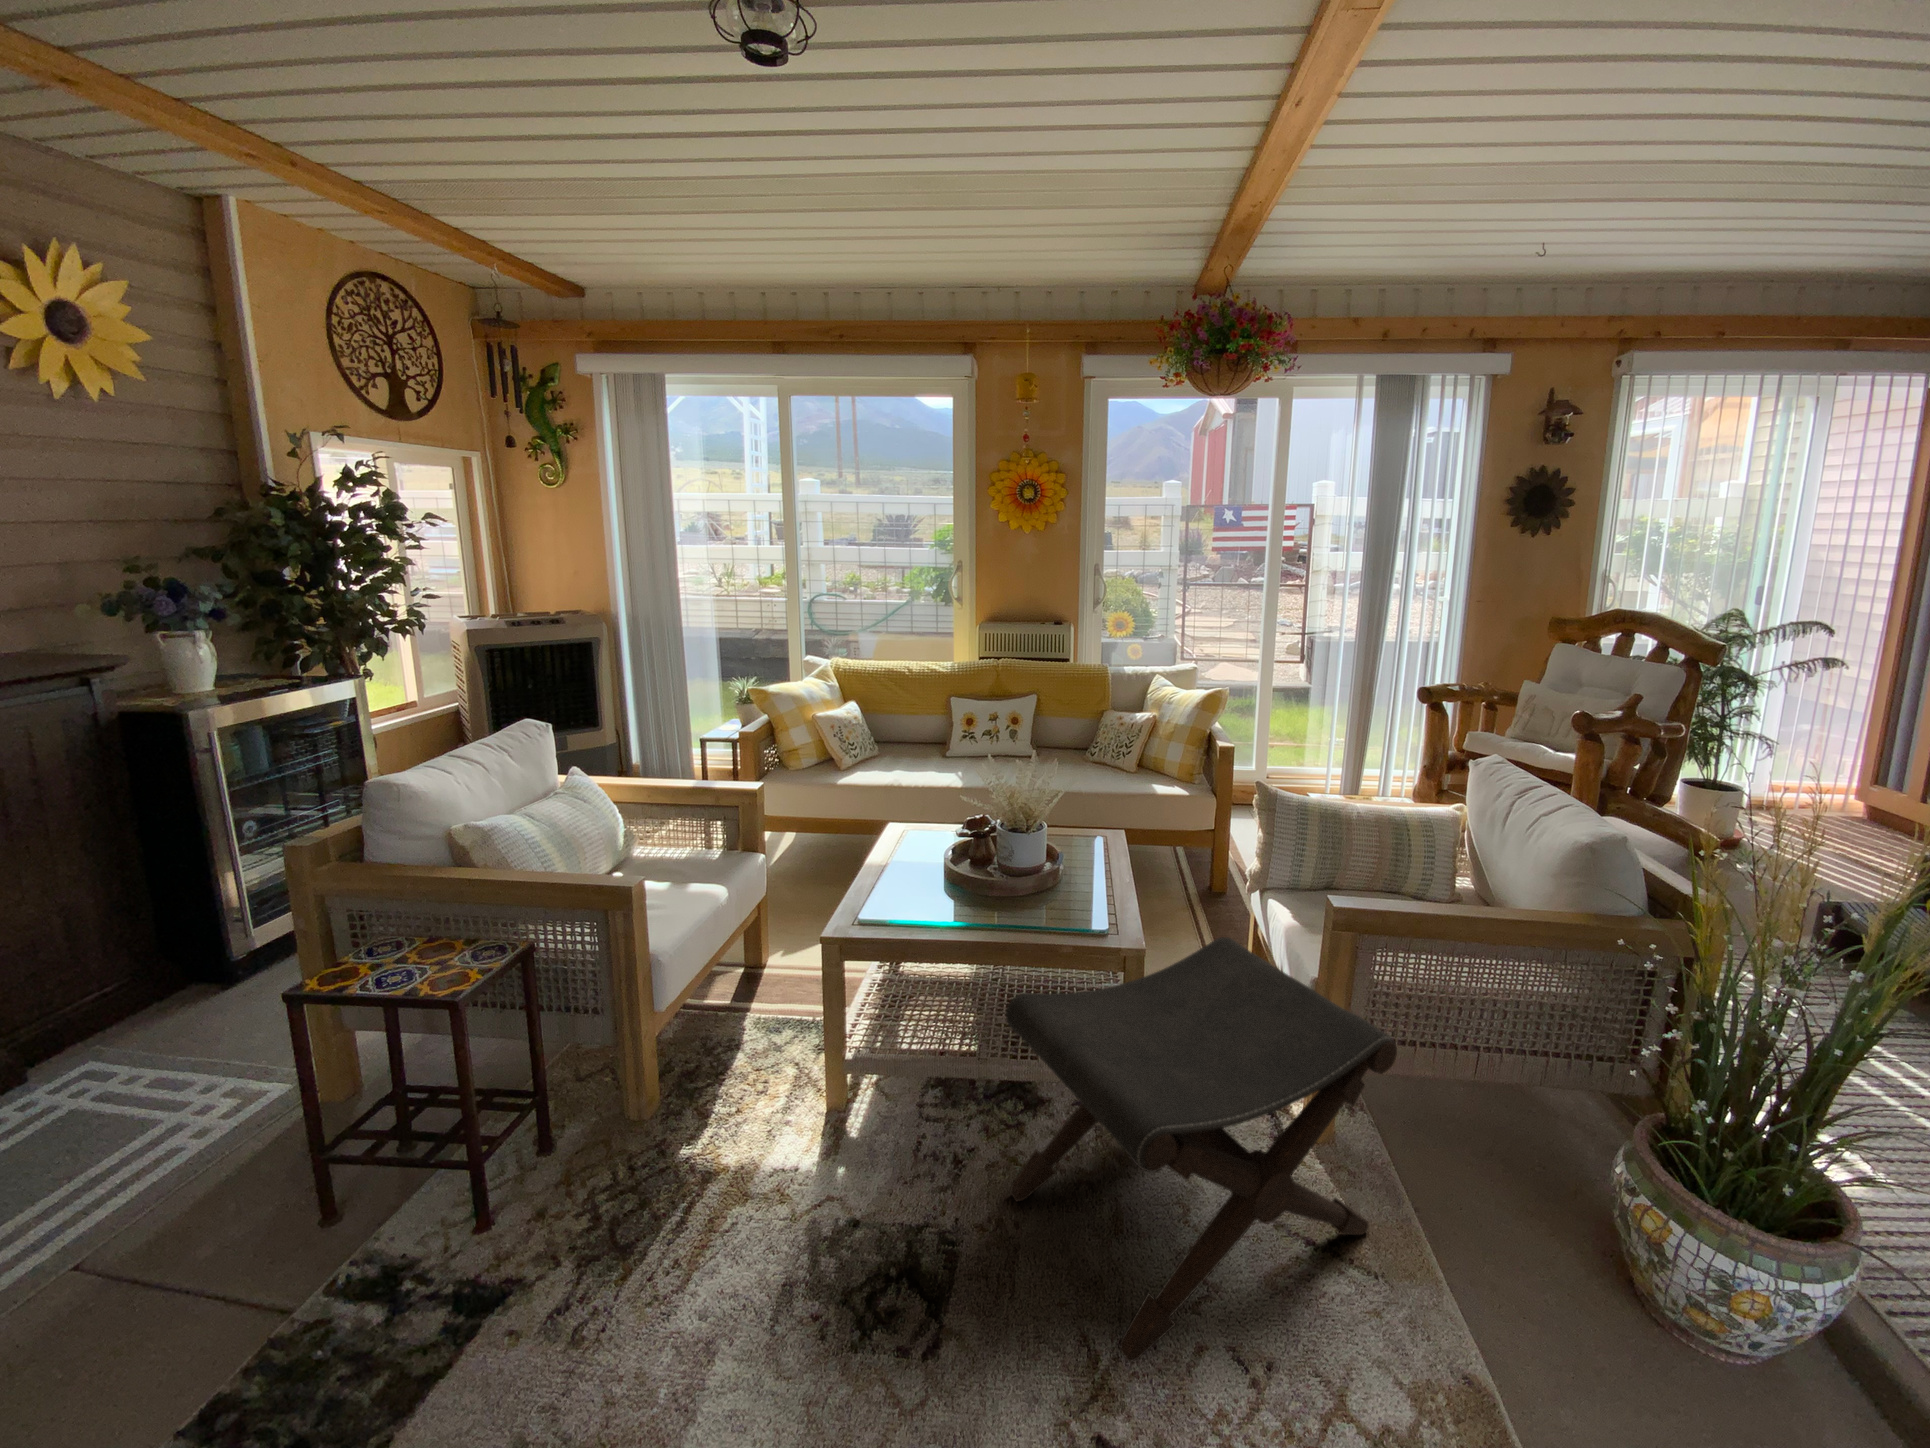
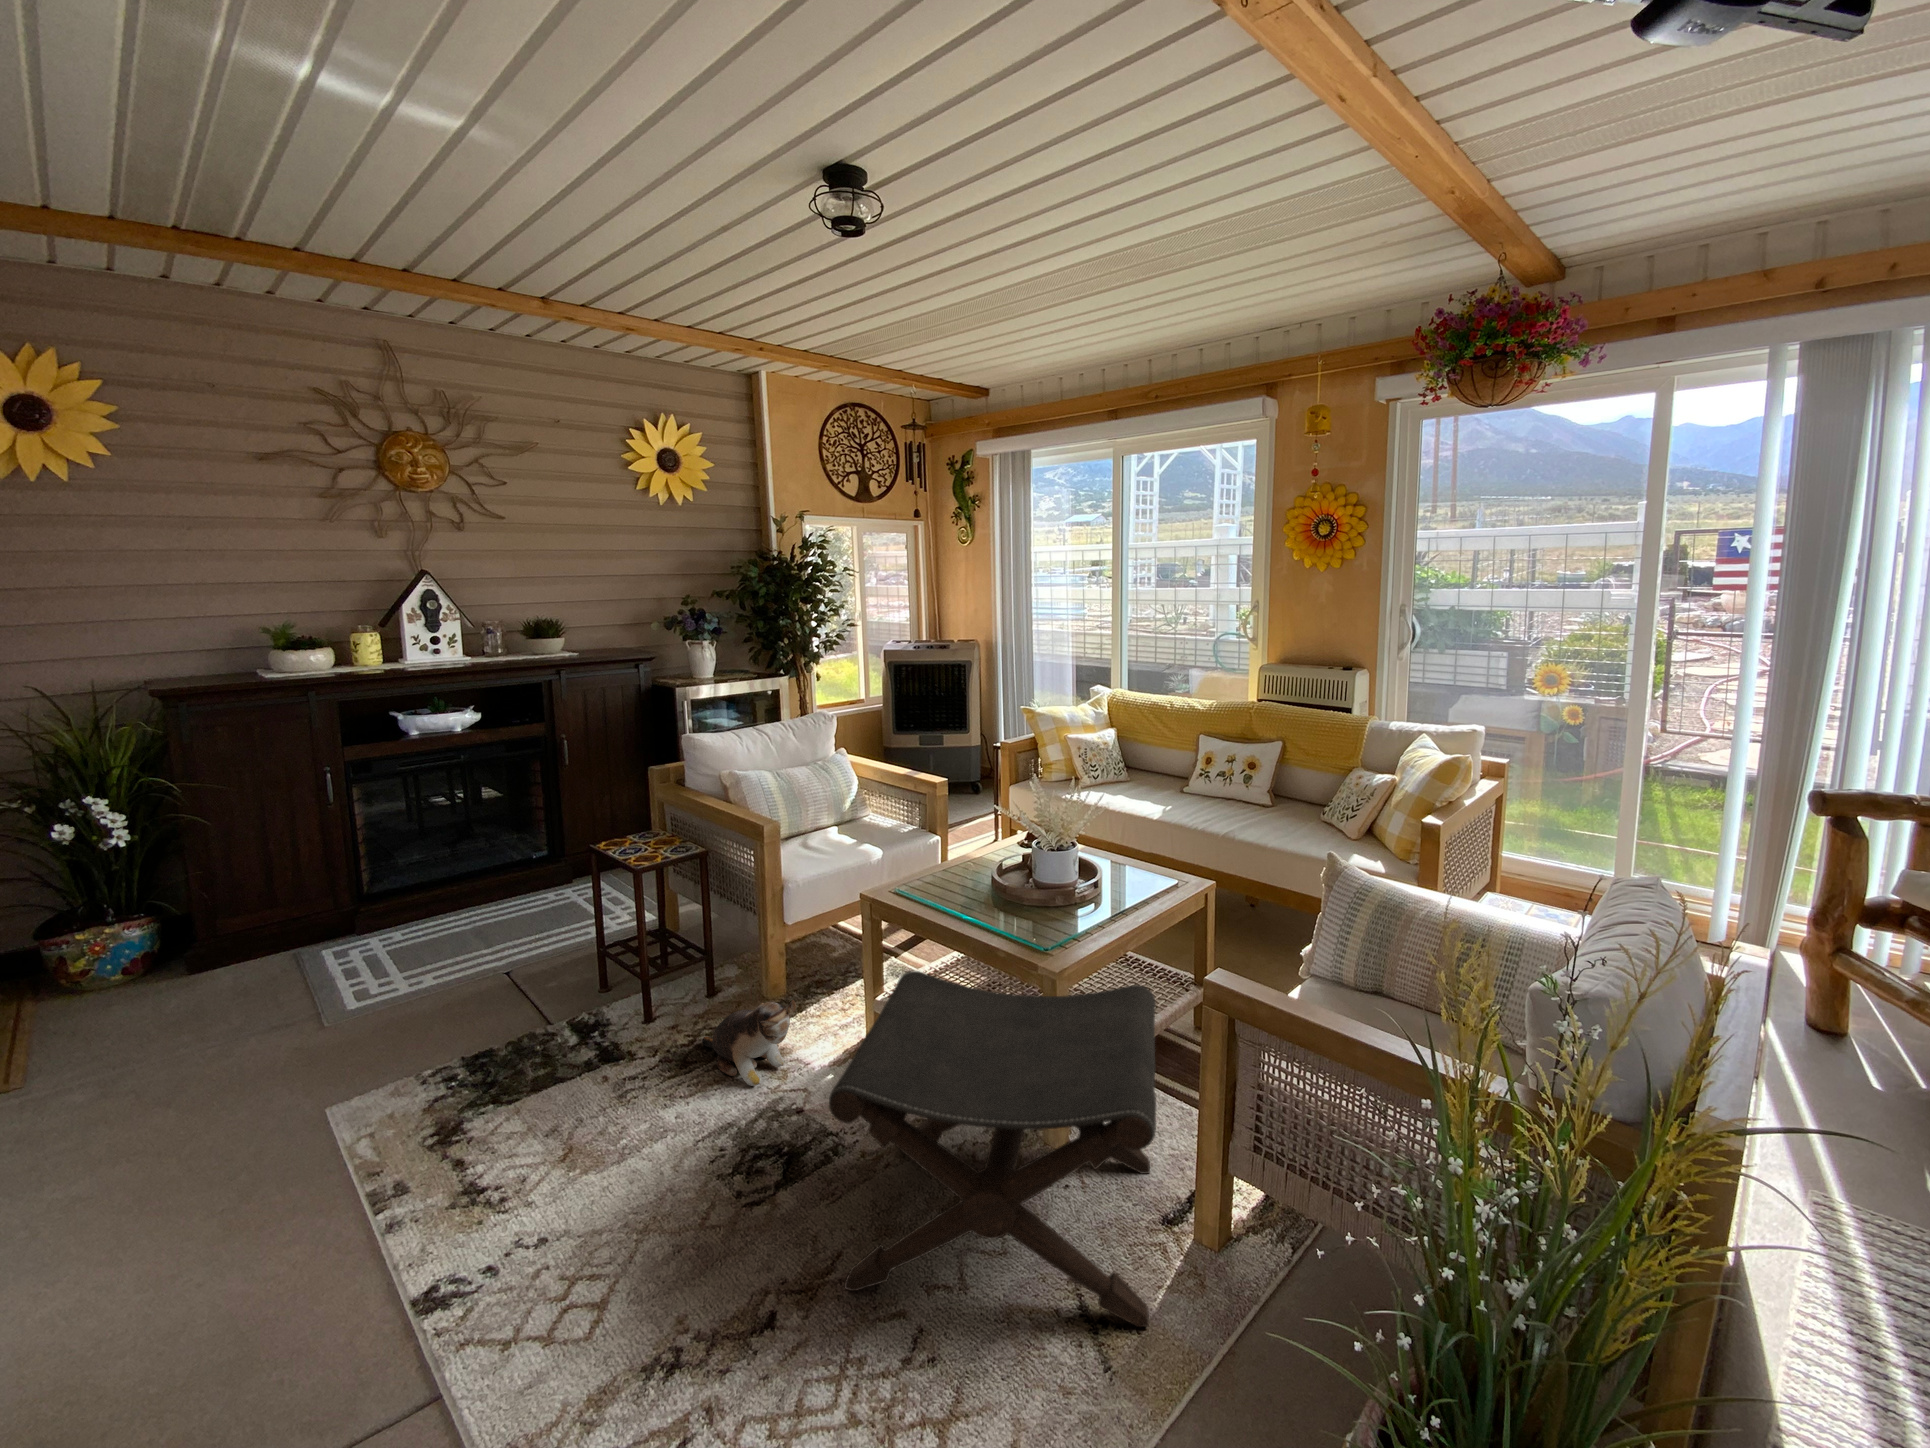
plush toy: none [617,1092,818,1230] -> present [702,1000,796,1086]

